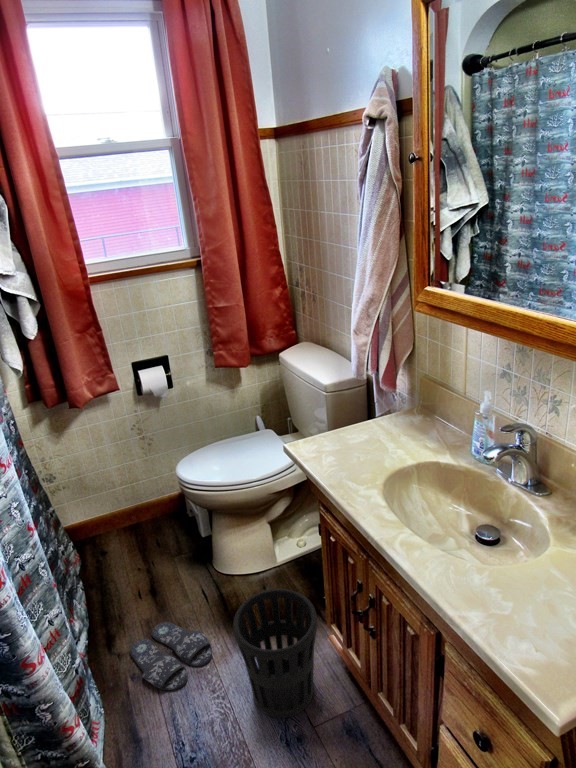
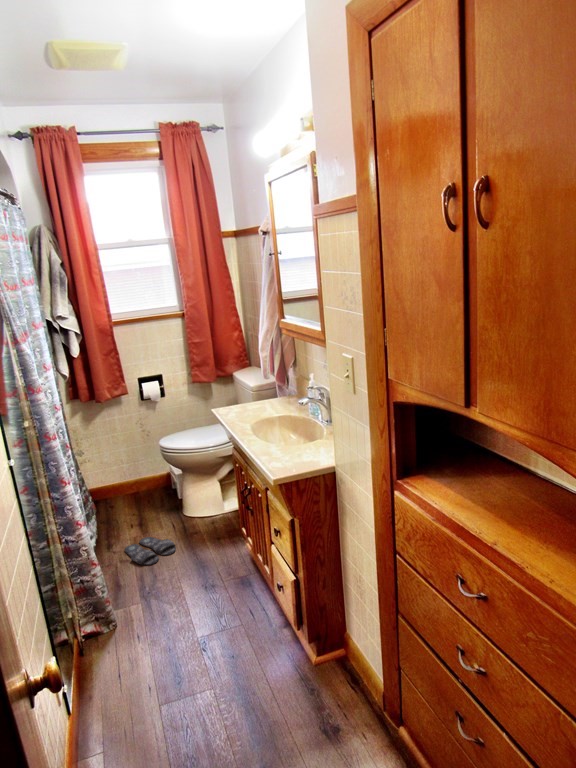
wastebasket: present [233,589,317,718] -> none [184,500,234,574]

